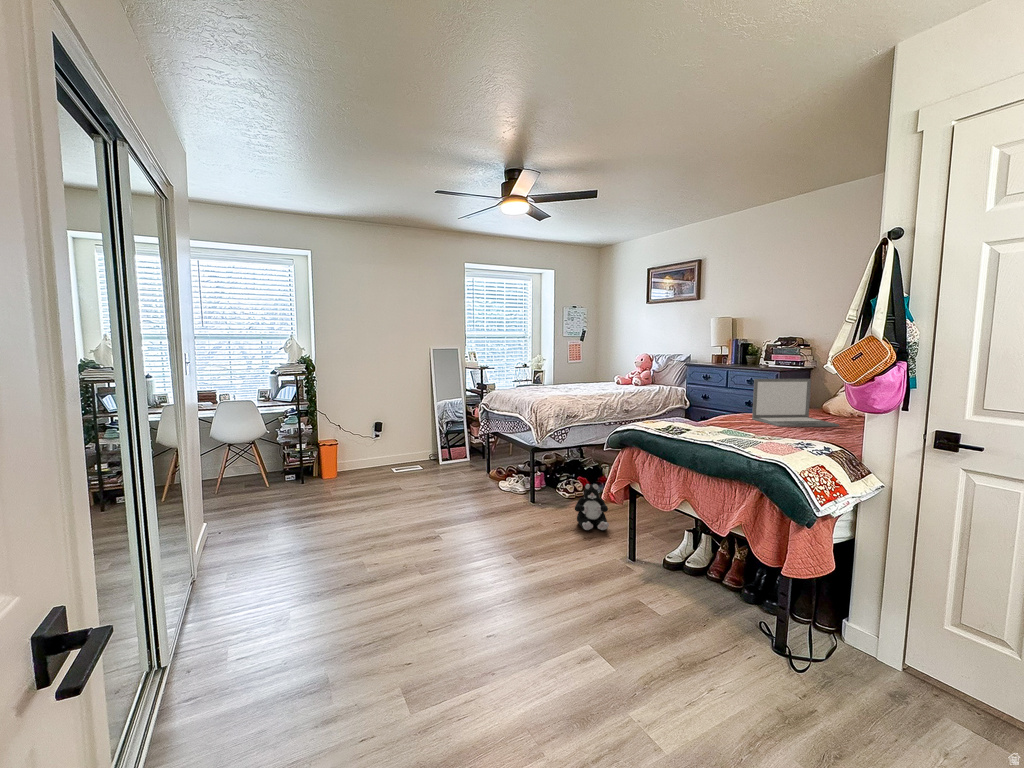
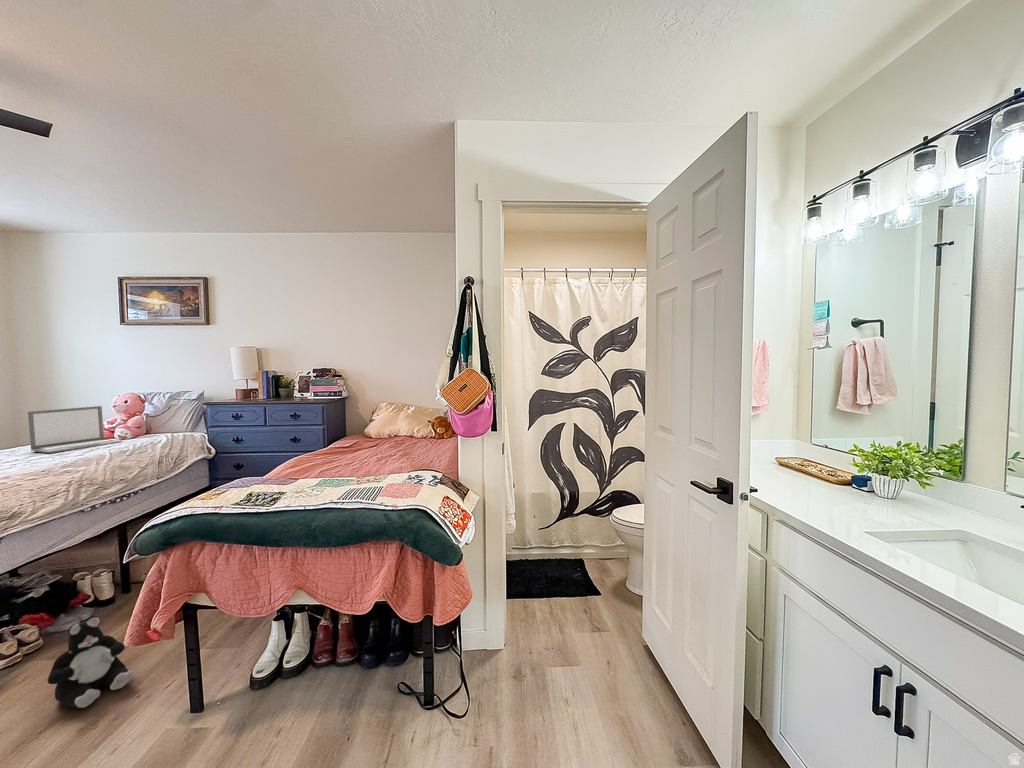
laptop: present [752,379,839,427] -> present [28,406,122,453]

